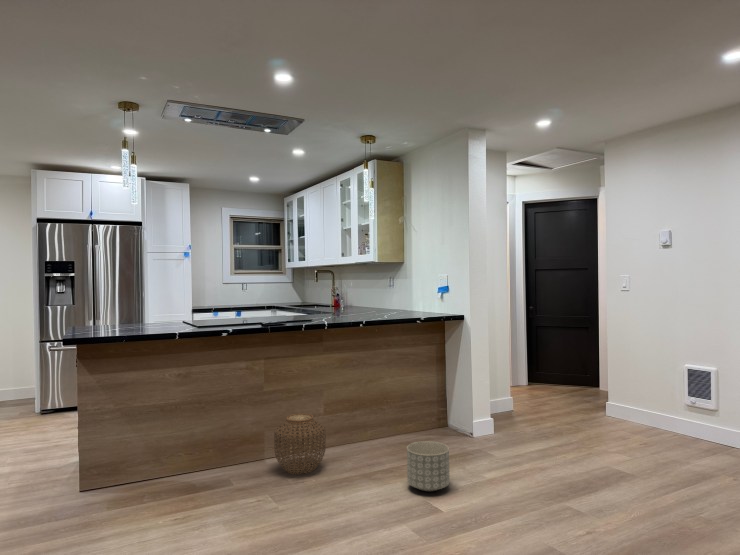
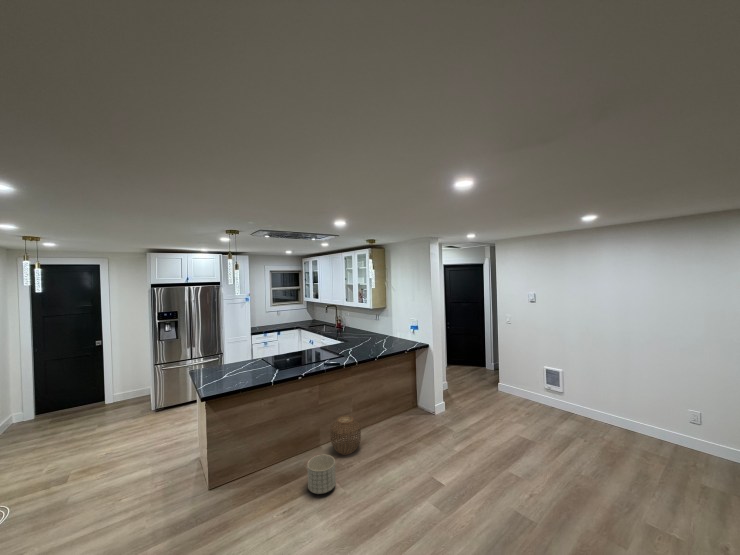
planter: present [407,441,450,492] -> present [307,455,336,494]

